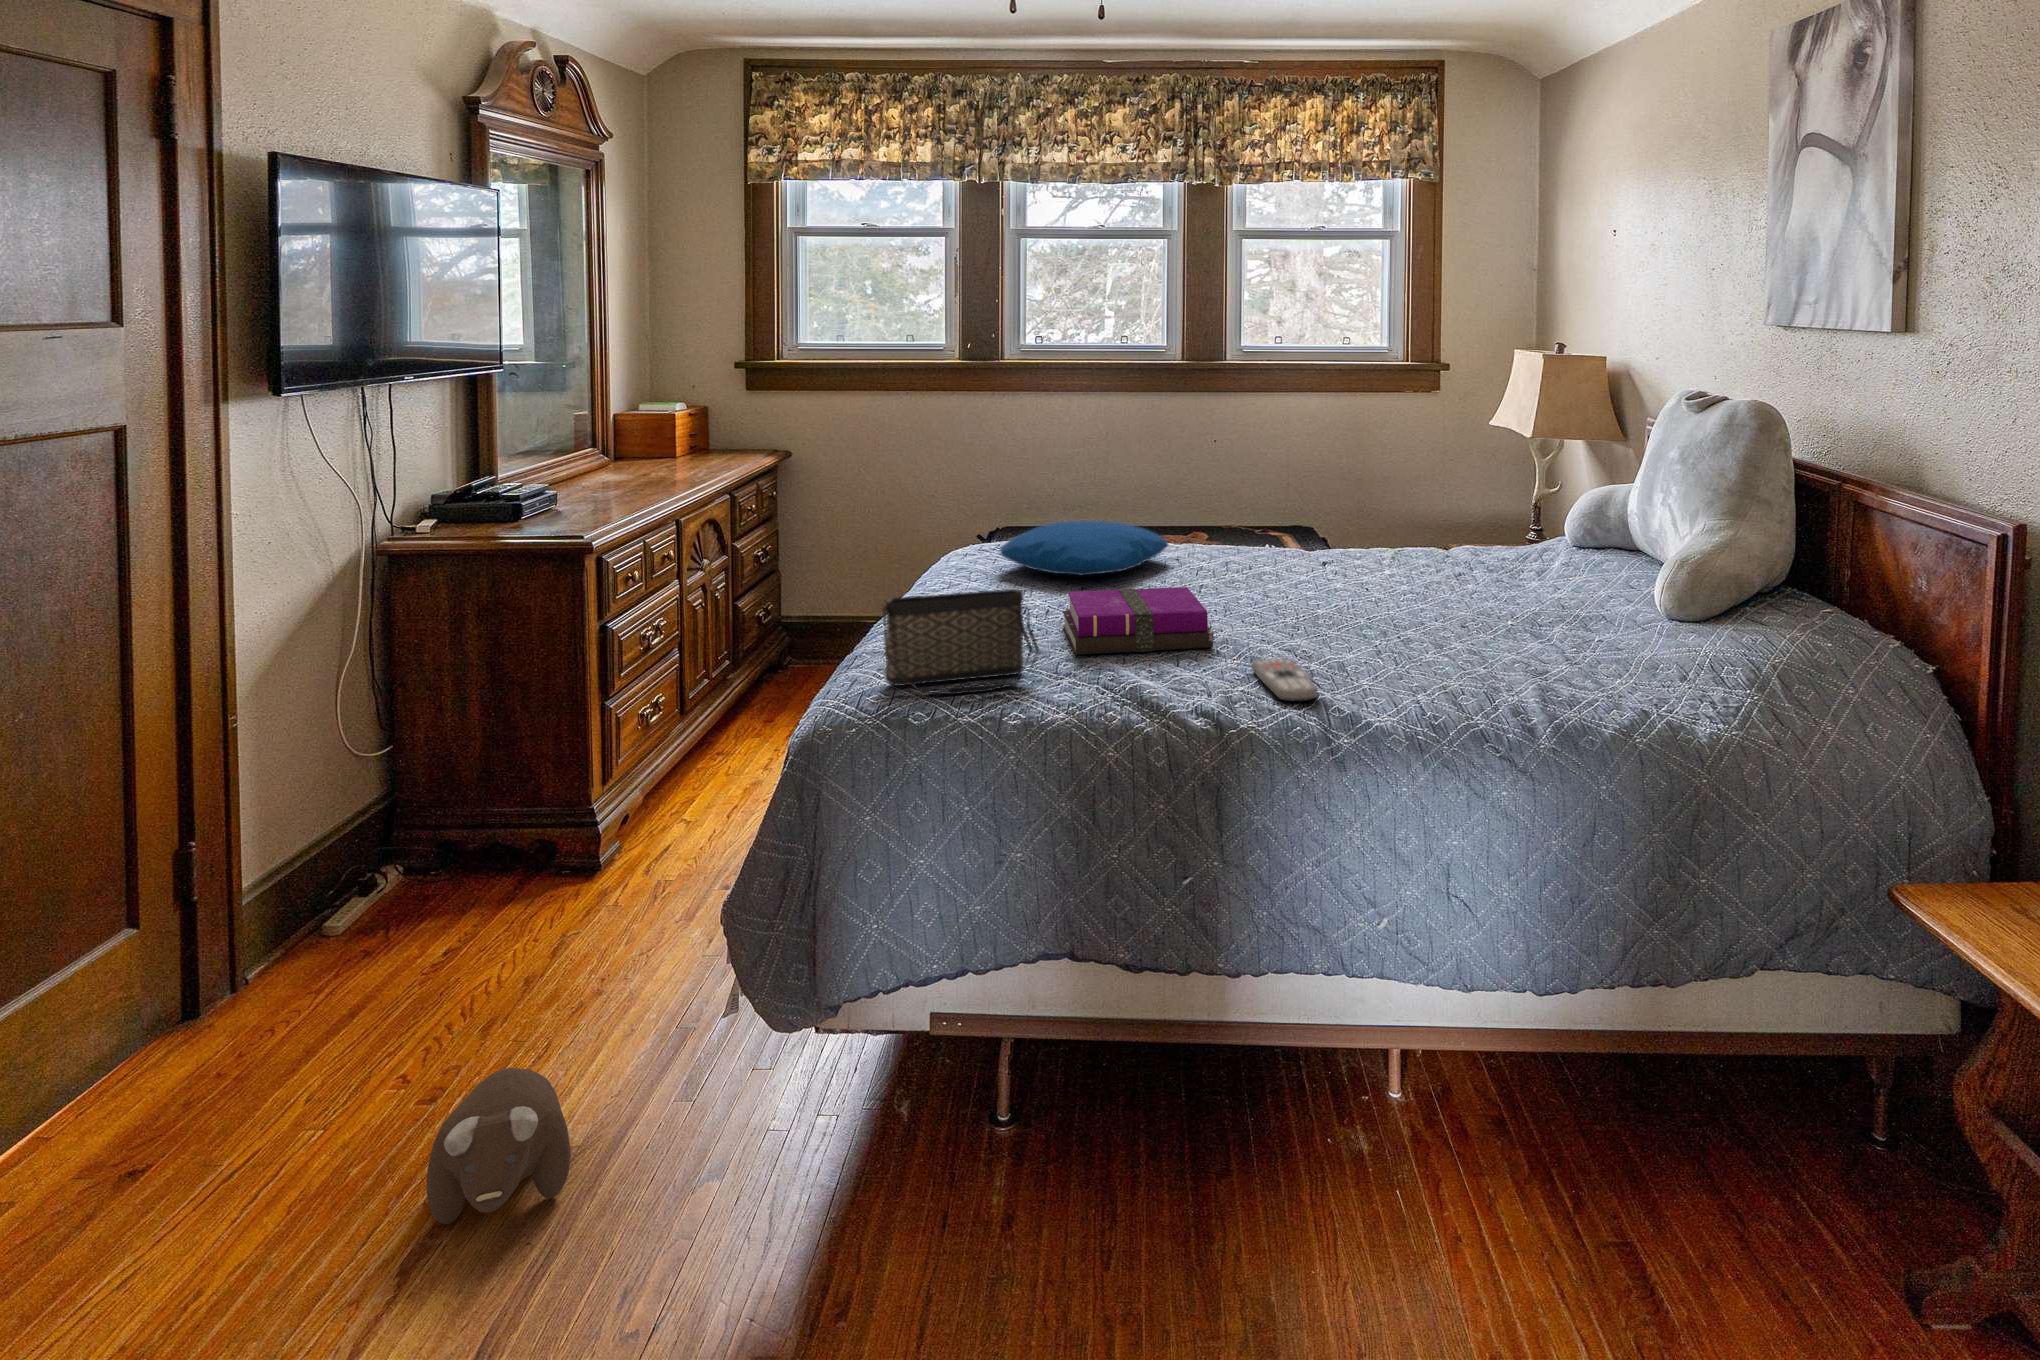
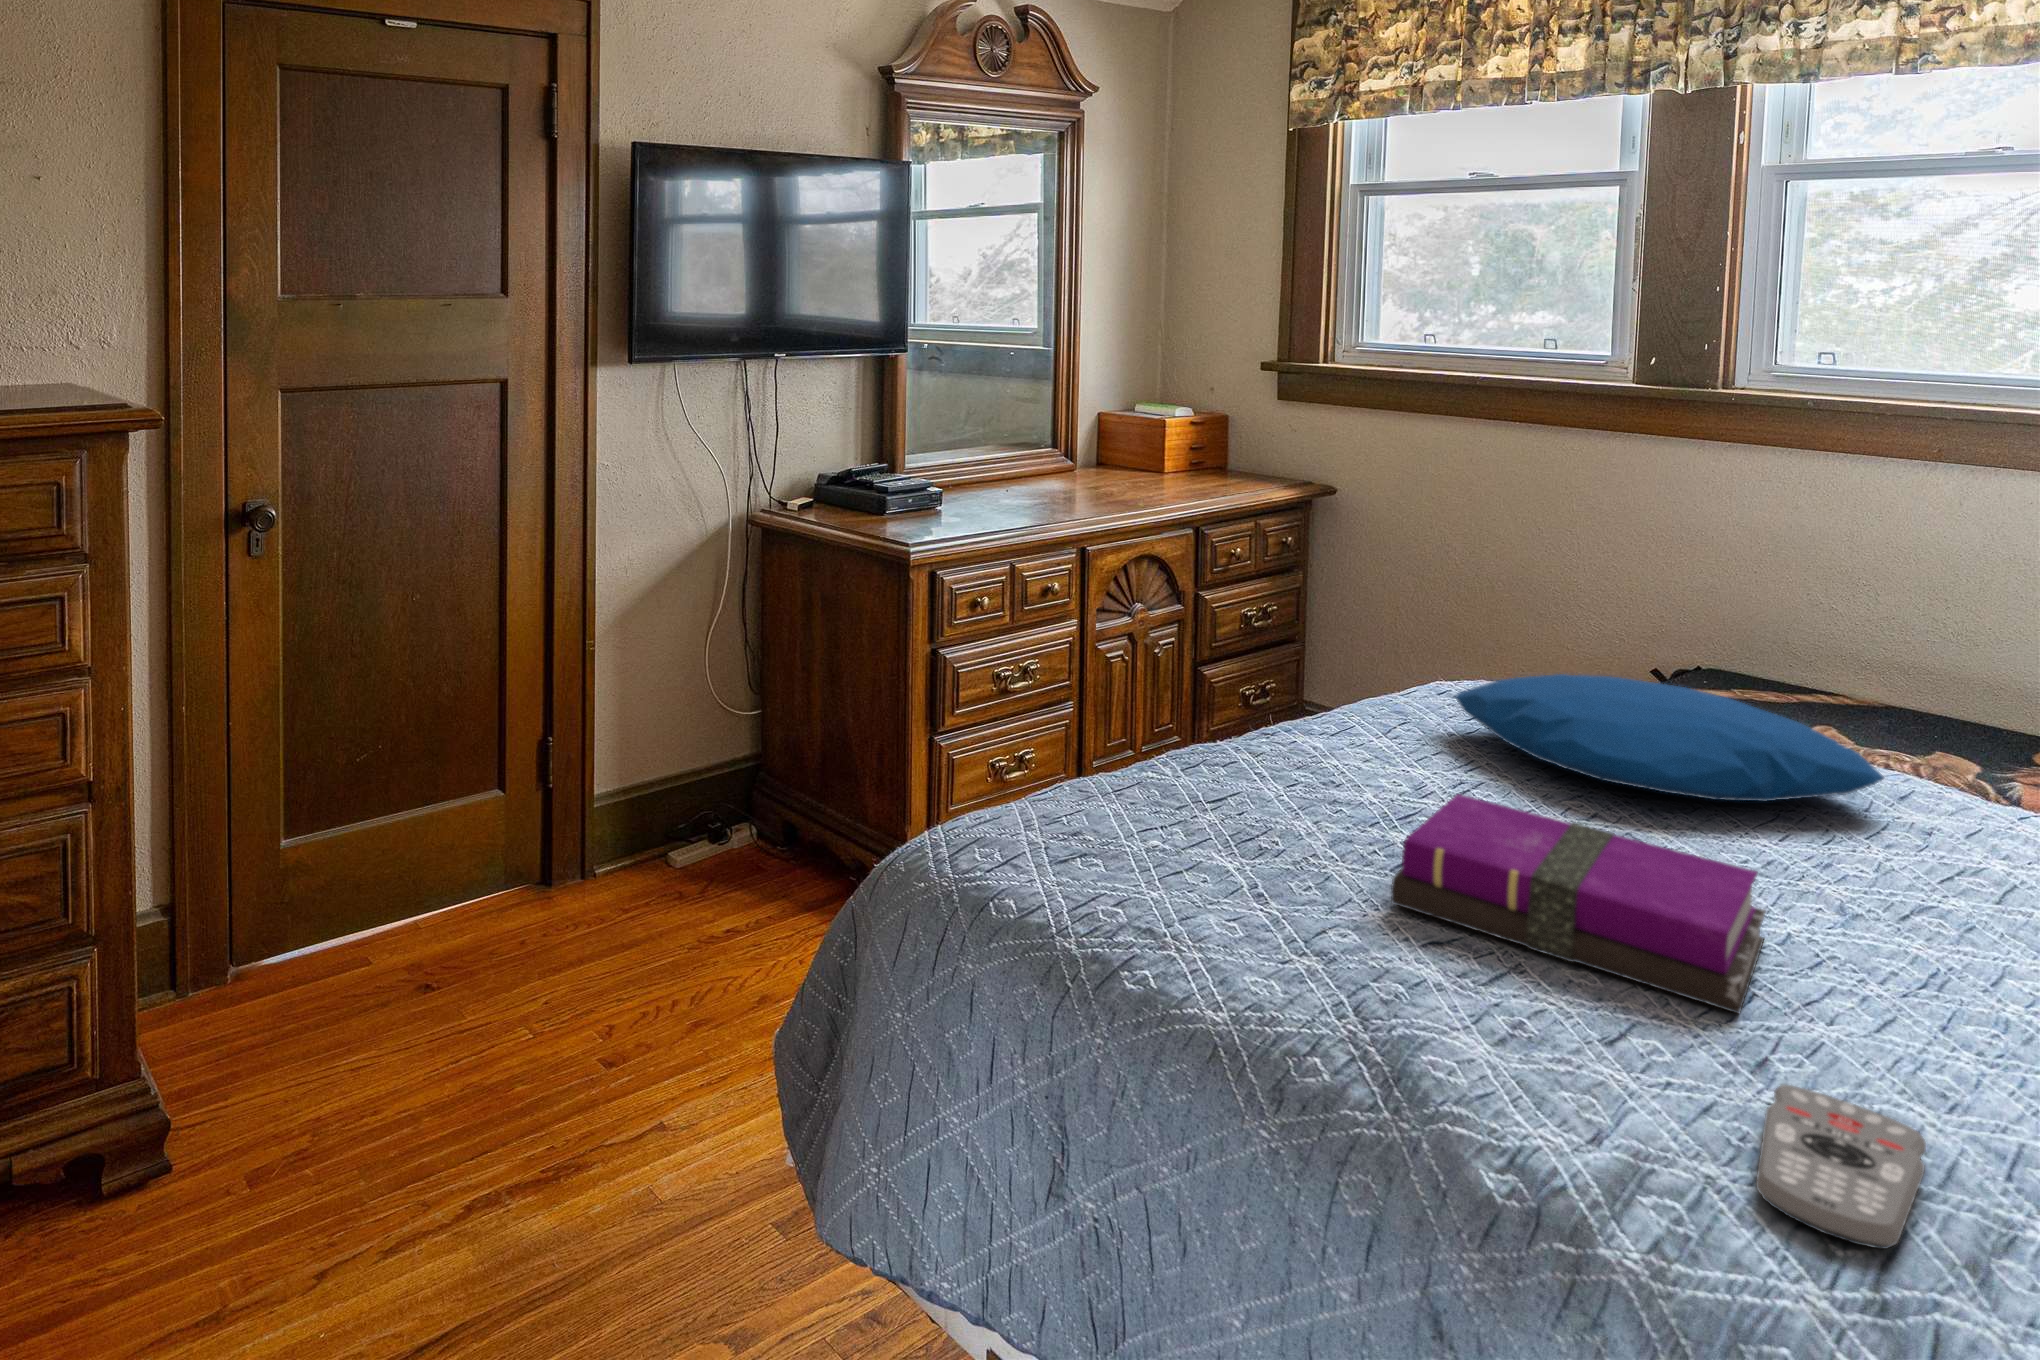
handbag: present [882,589,1039,694] -> none [1014,705,1269,906]
plush toy: present [426,1068,571,1224] -> none [499,1066,653,1230]

